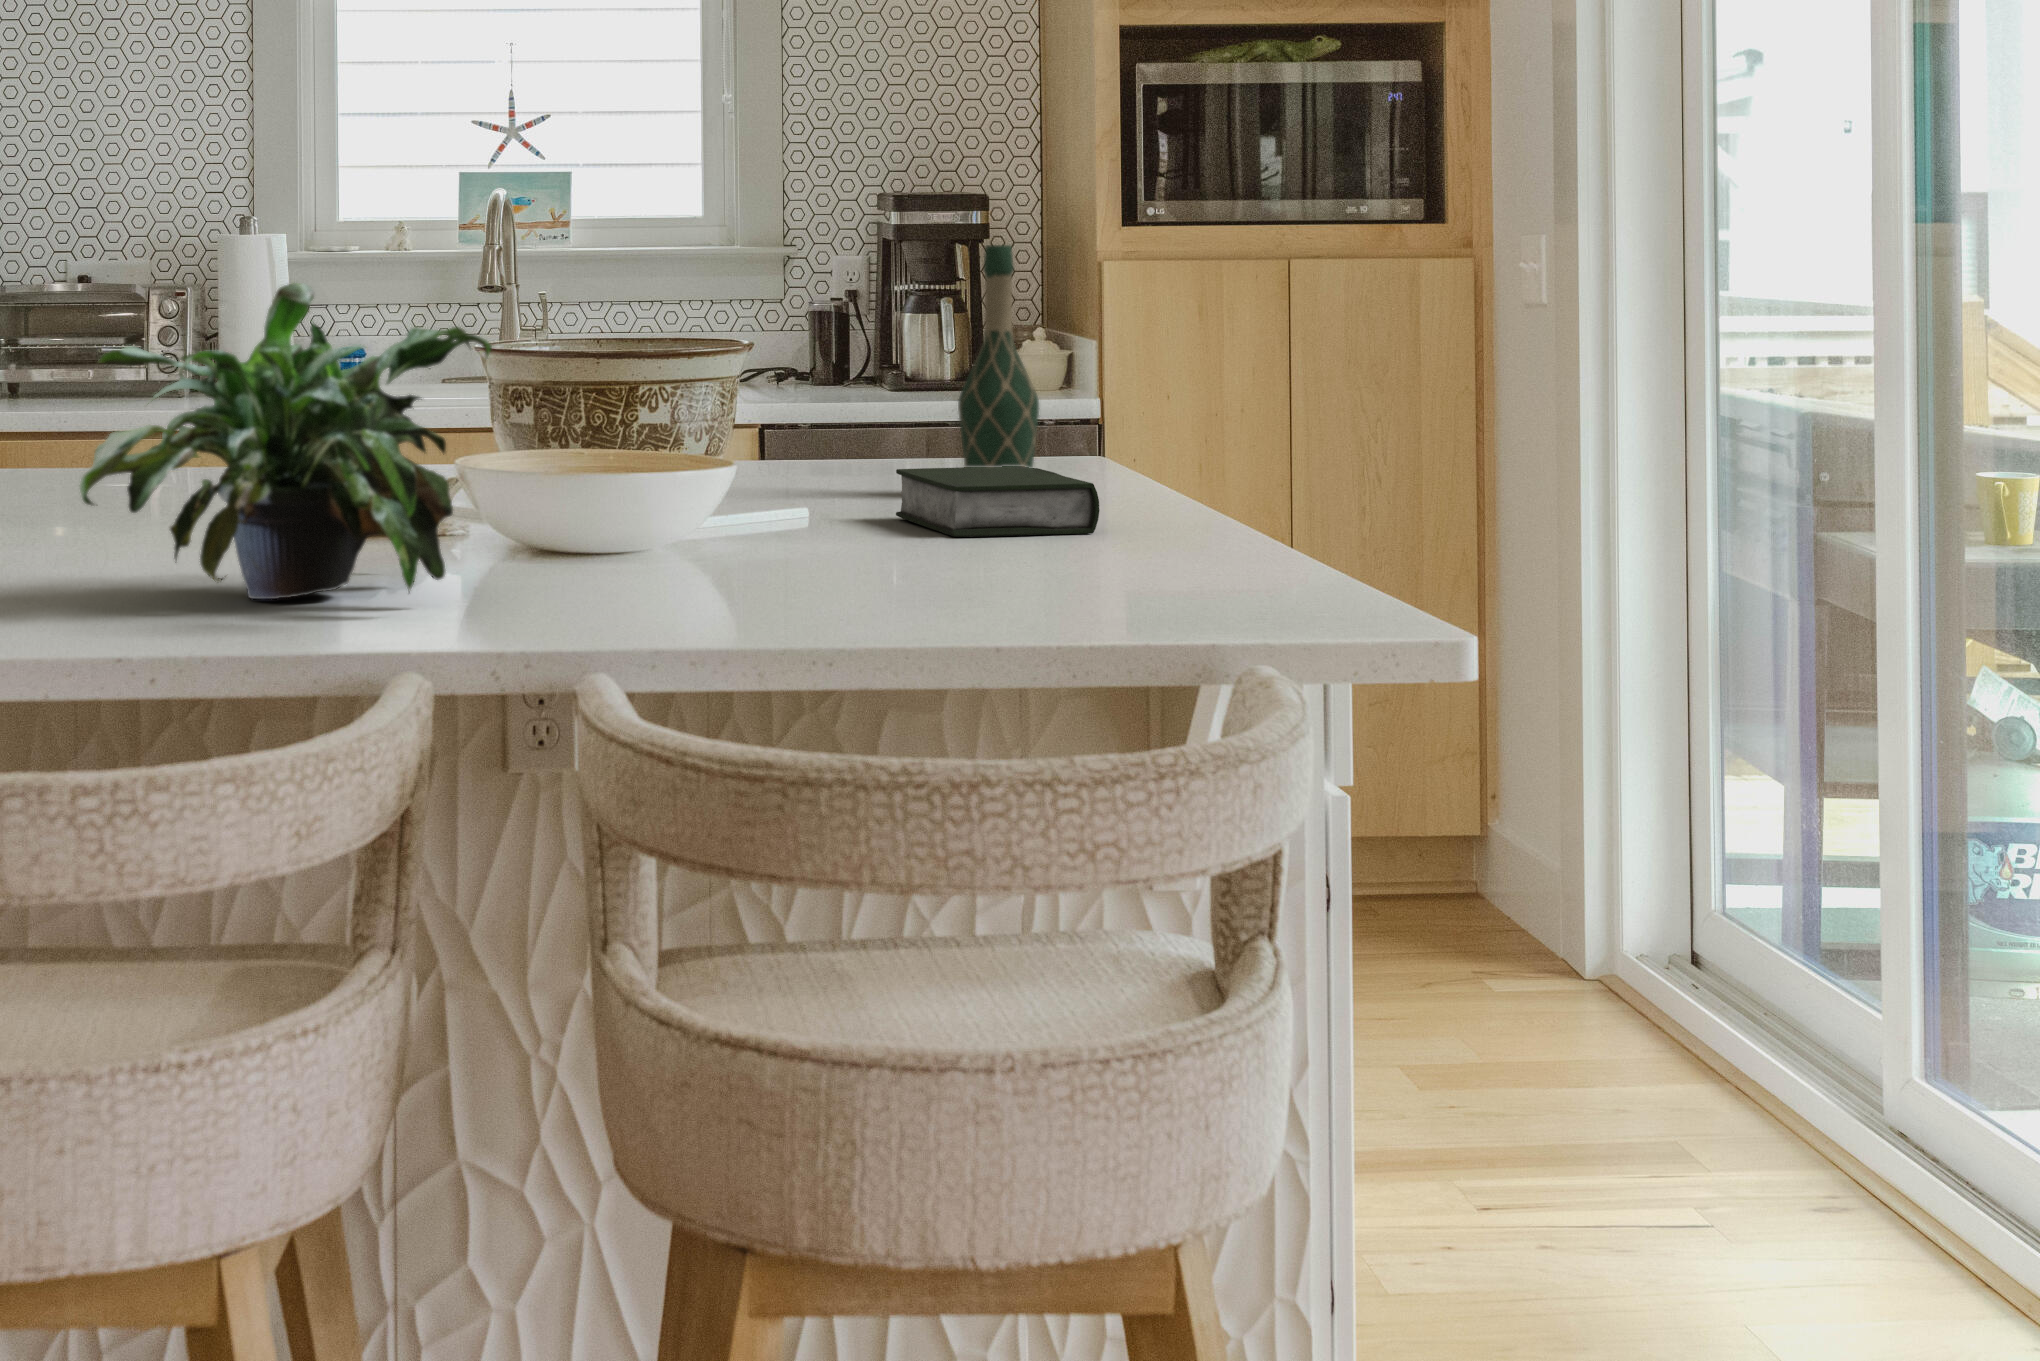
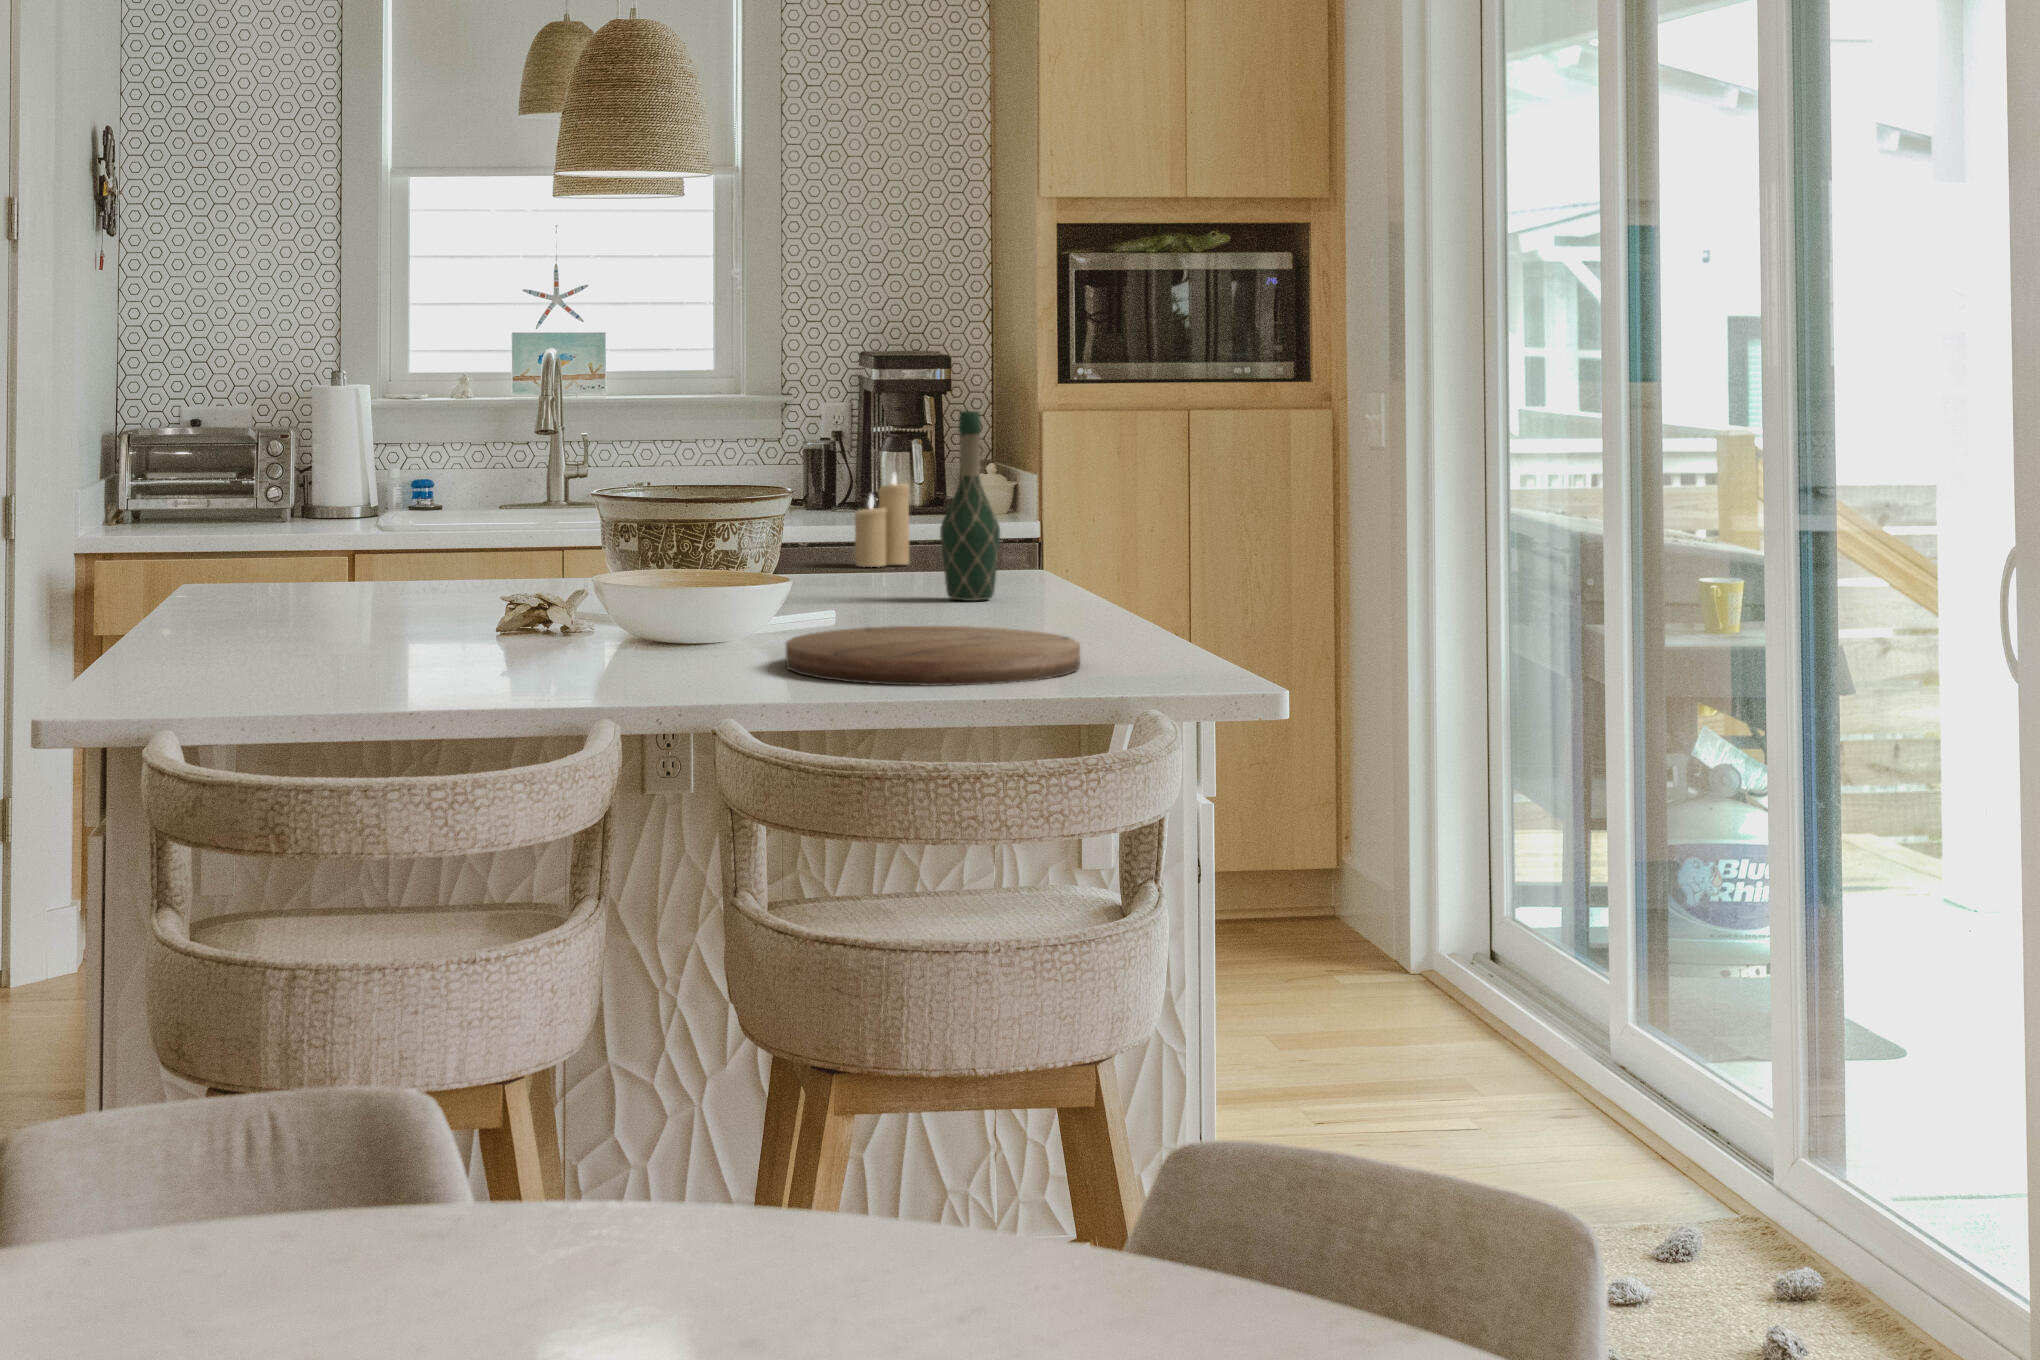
potted plant: present [80,283,492,599] -> none [346,457,638,677]
candle: none [856,334,927,453] -> present [855,473,909,567]
book: present [896,466,1100,537] -> none [898,578,1046,630]
cutting board: none [714,532,1150,624] -> present [786,626,1080,686]

